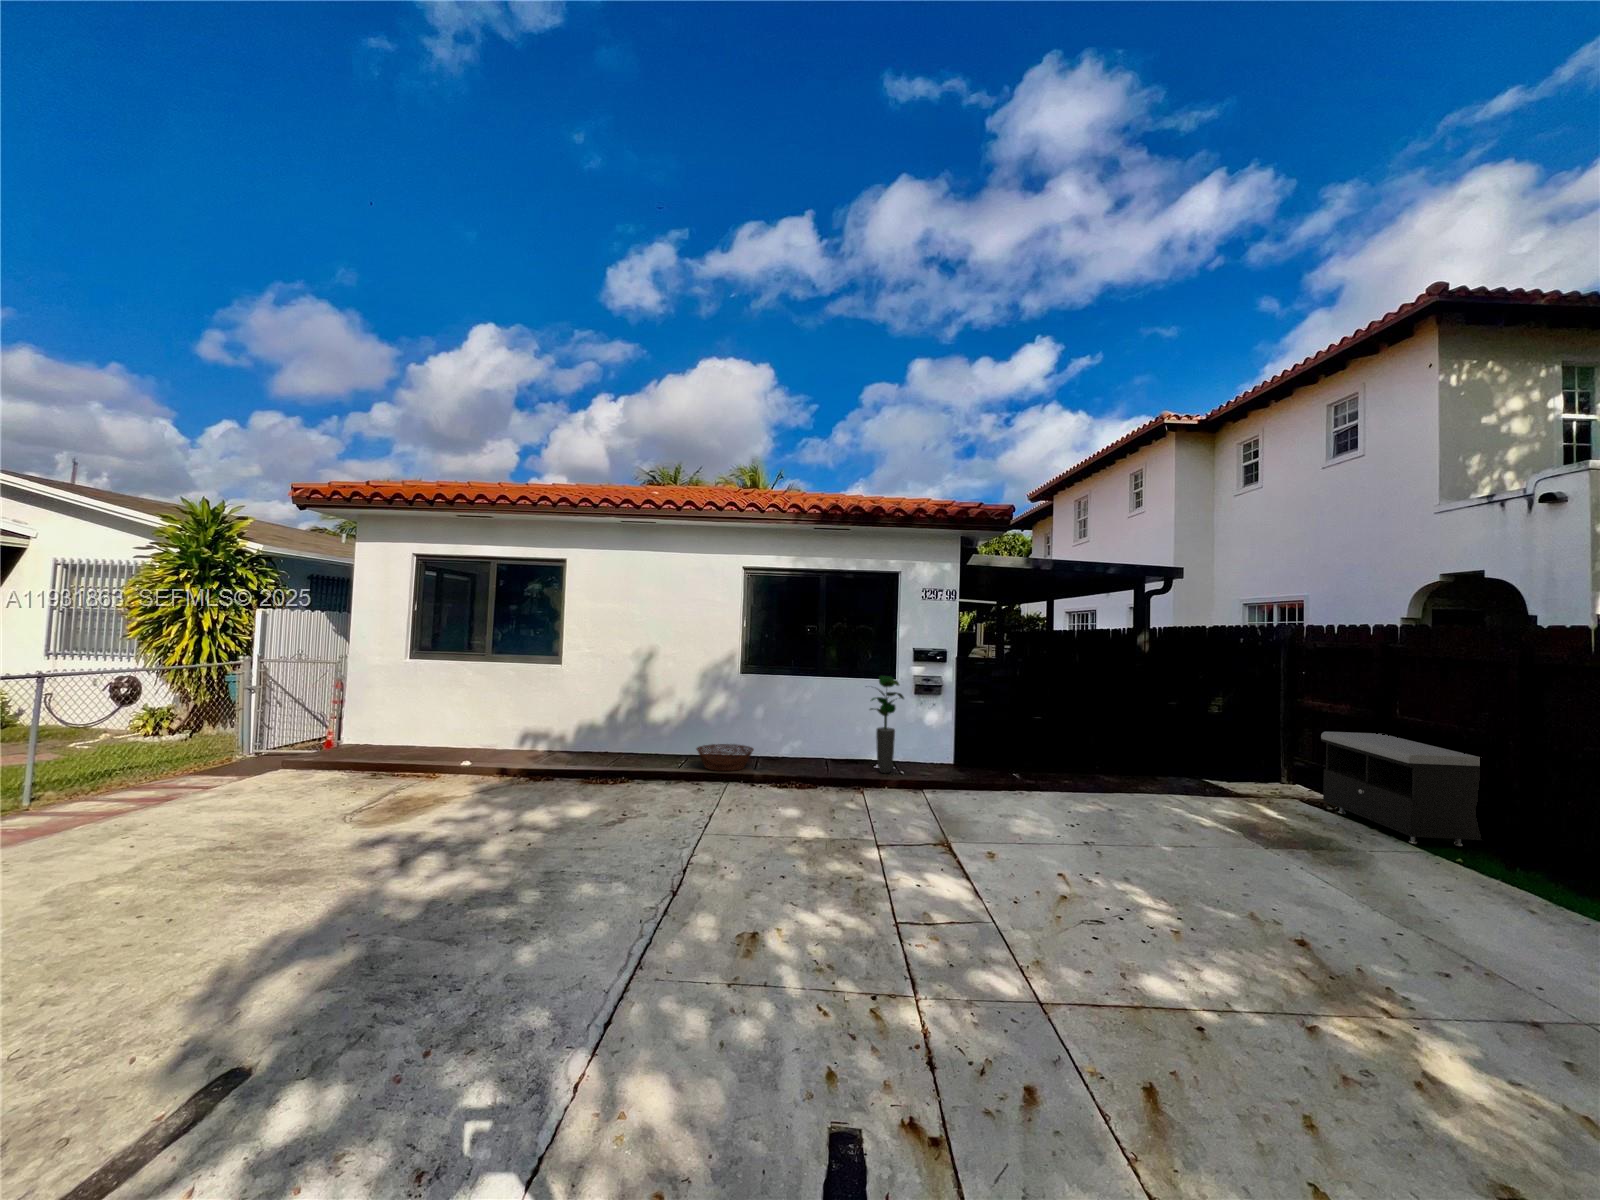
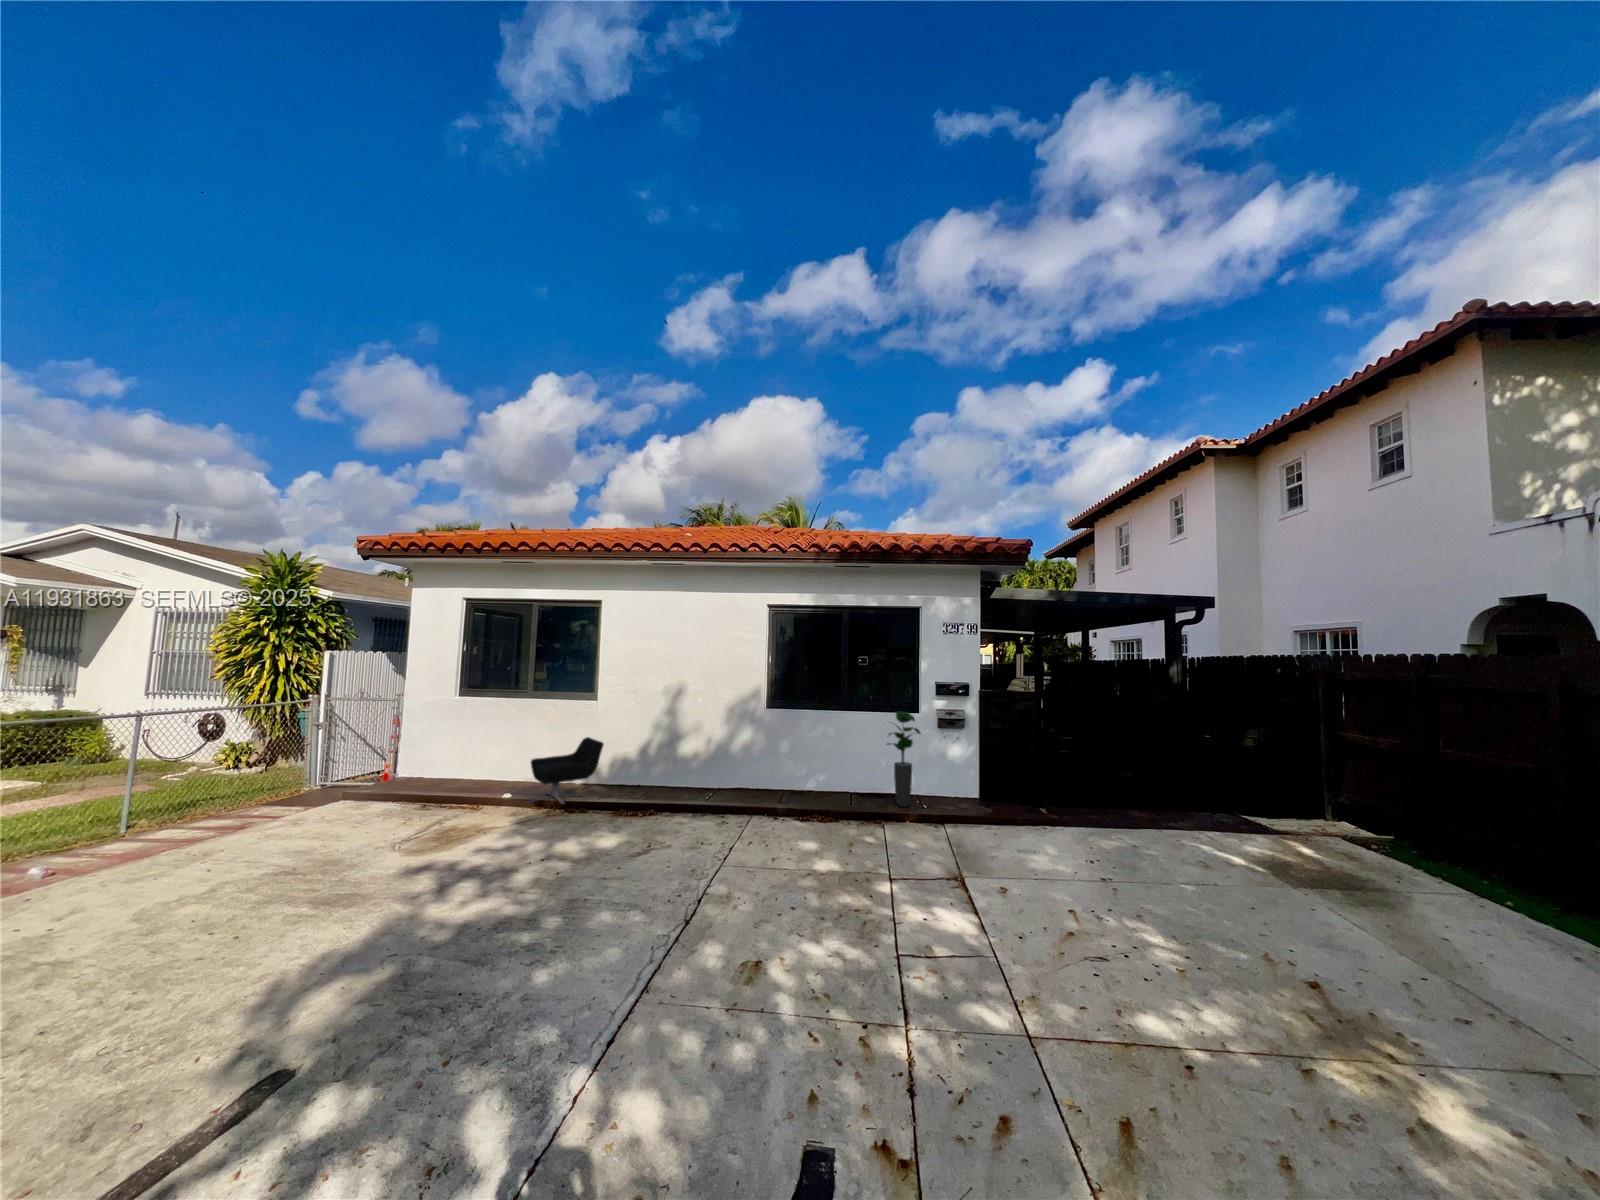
lounge chair: none [486,702,570,772] -> present [531,737,604,804]
storage bench: present [1321,732,1482,846] -> none [1343,767,1519,888]
basket: present [696,744,754,771] -> none [721,778,776,804]

